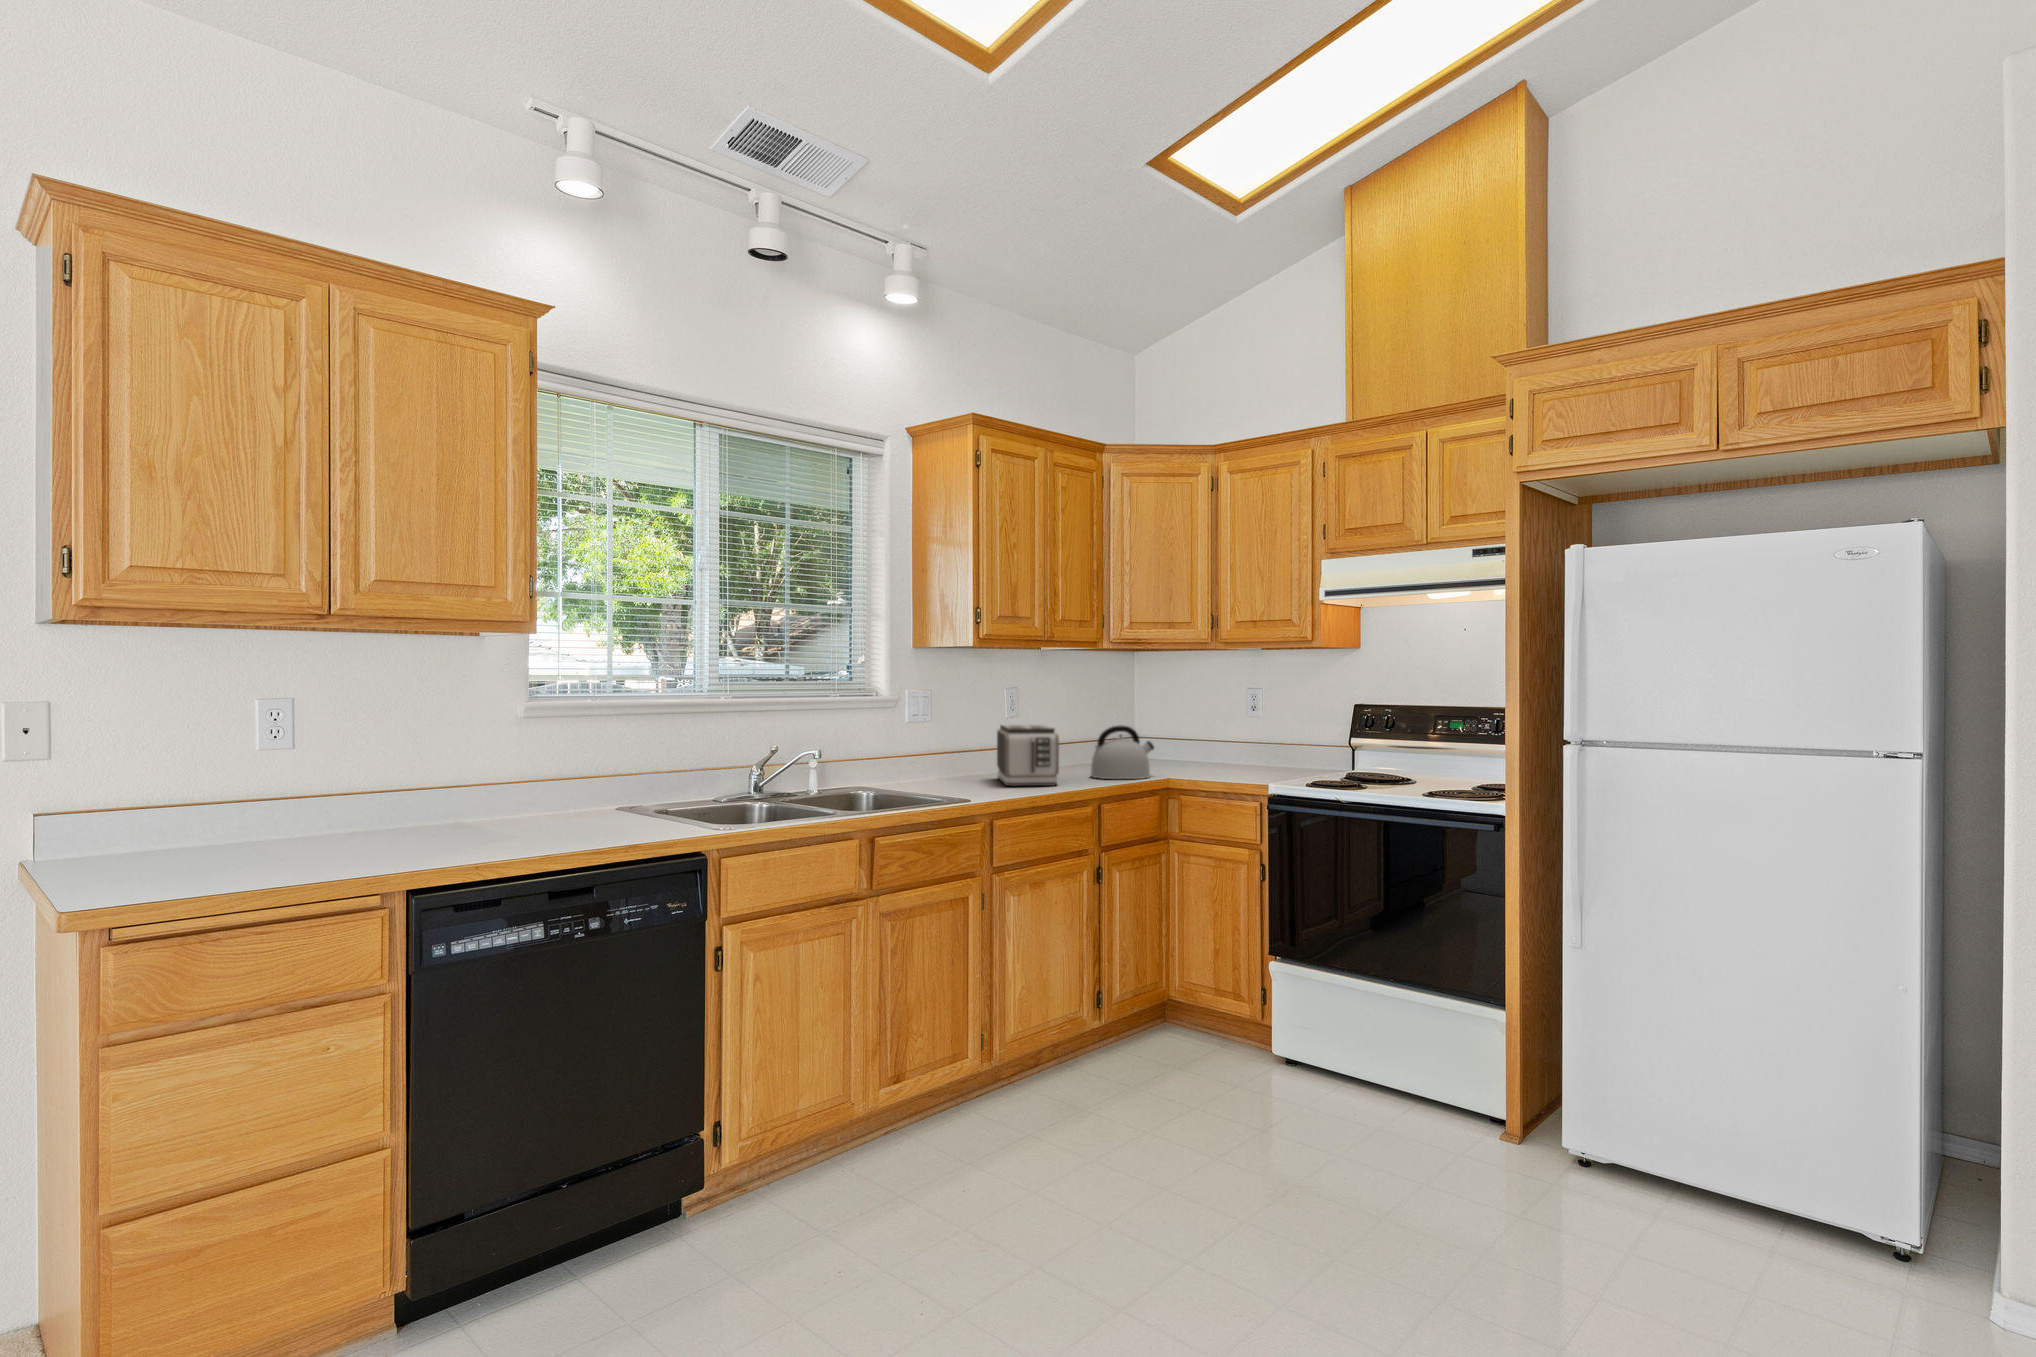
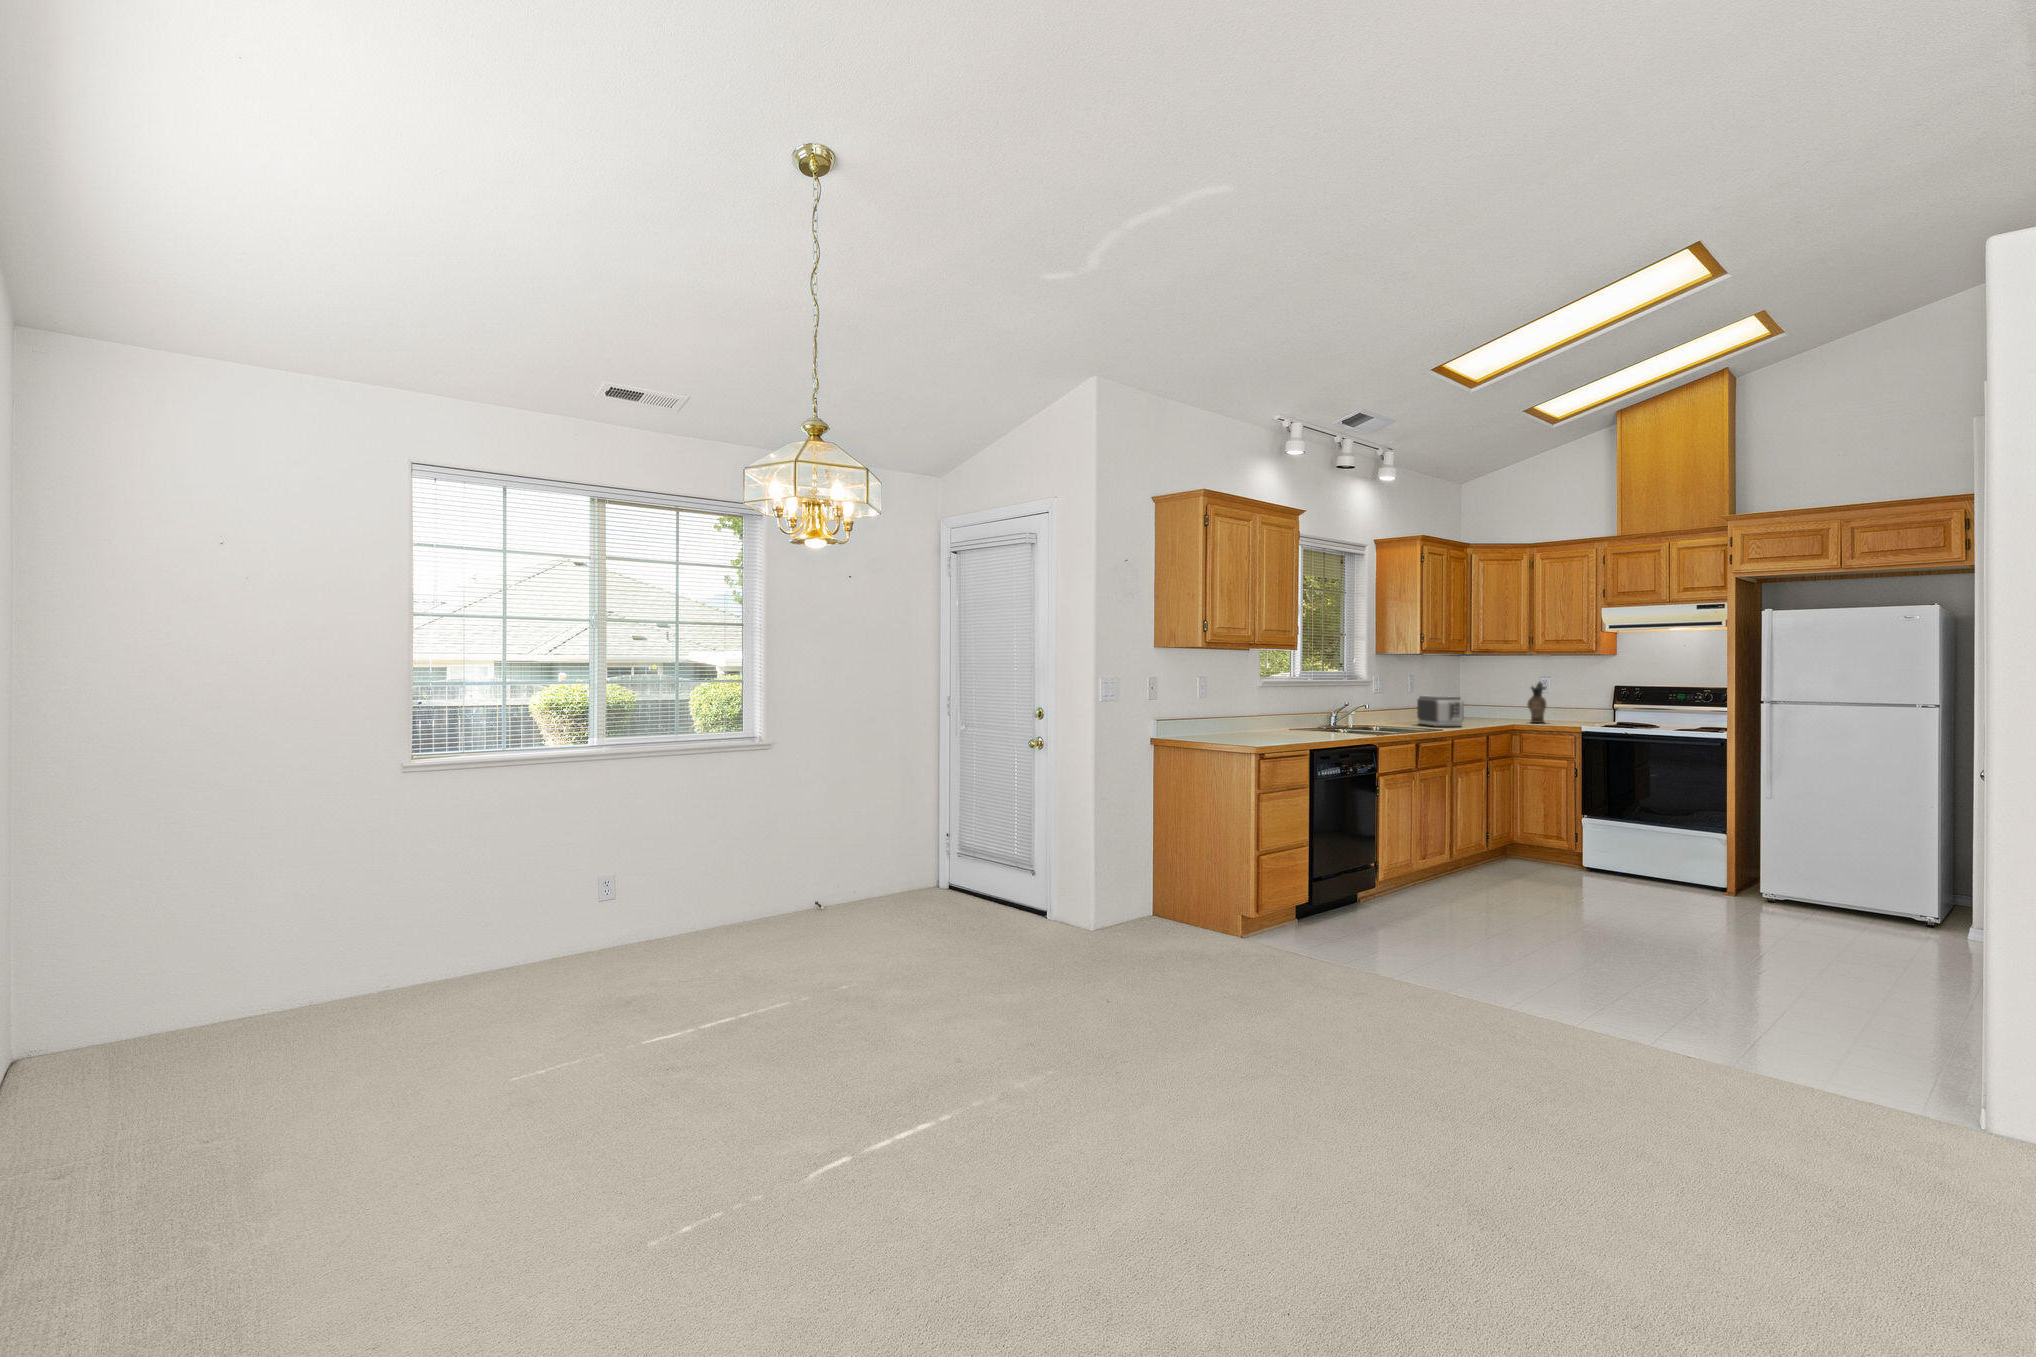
ceramic pitcher: none [1205,695,1237,772] -> present [1527,681,1546,723]
kettle: present [1091,725,1154,779] -> none [1467,697,1504,725]

